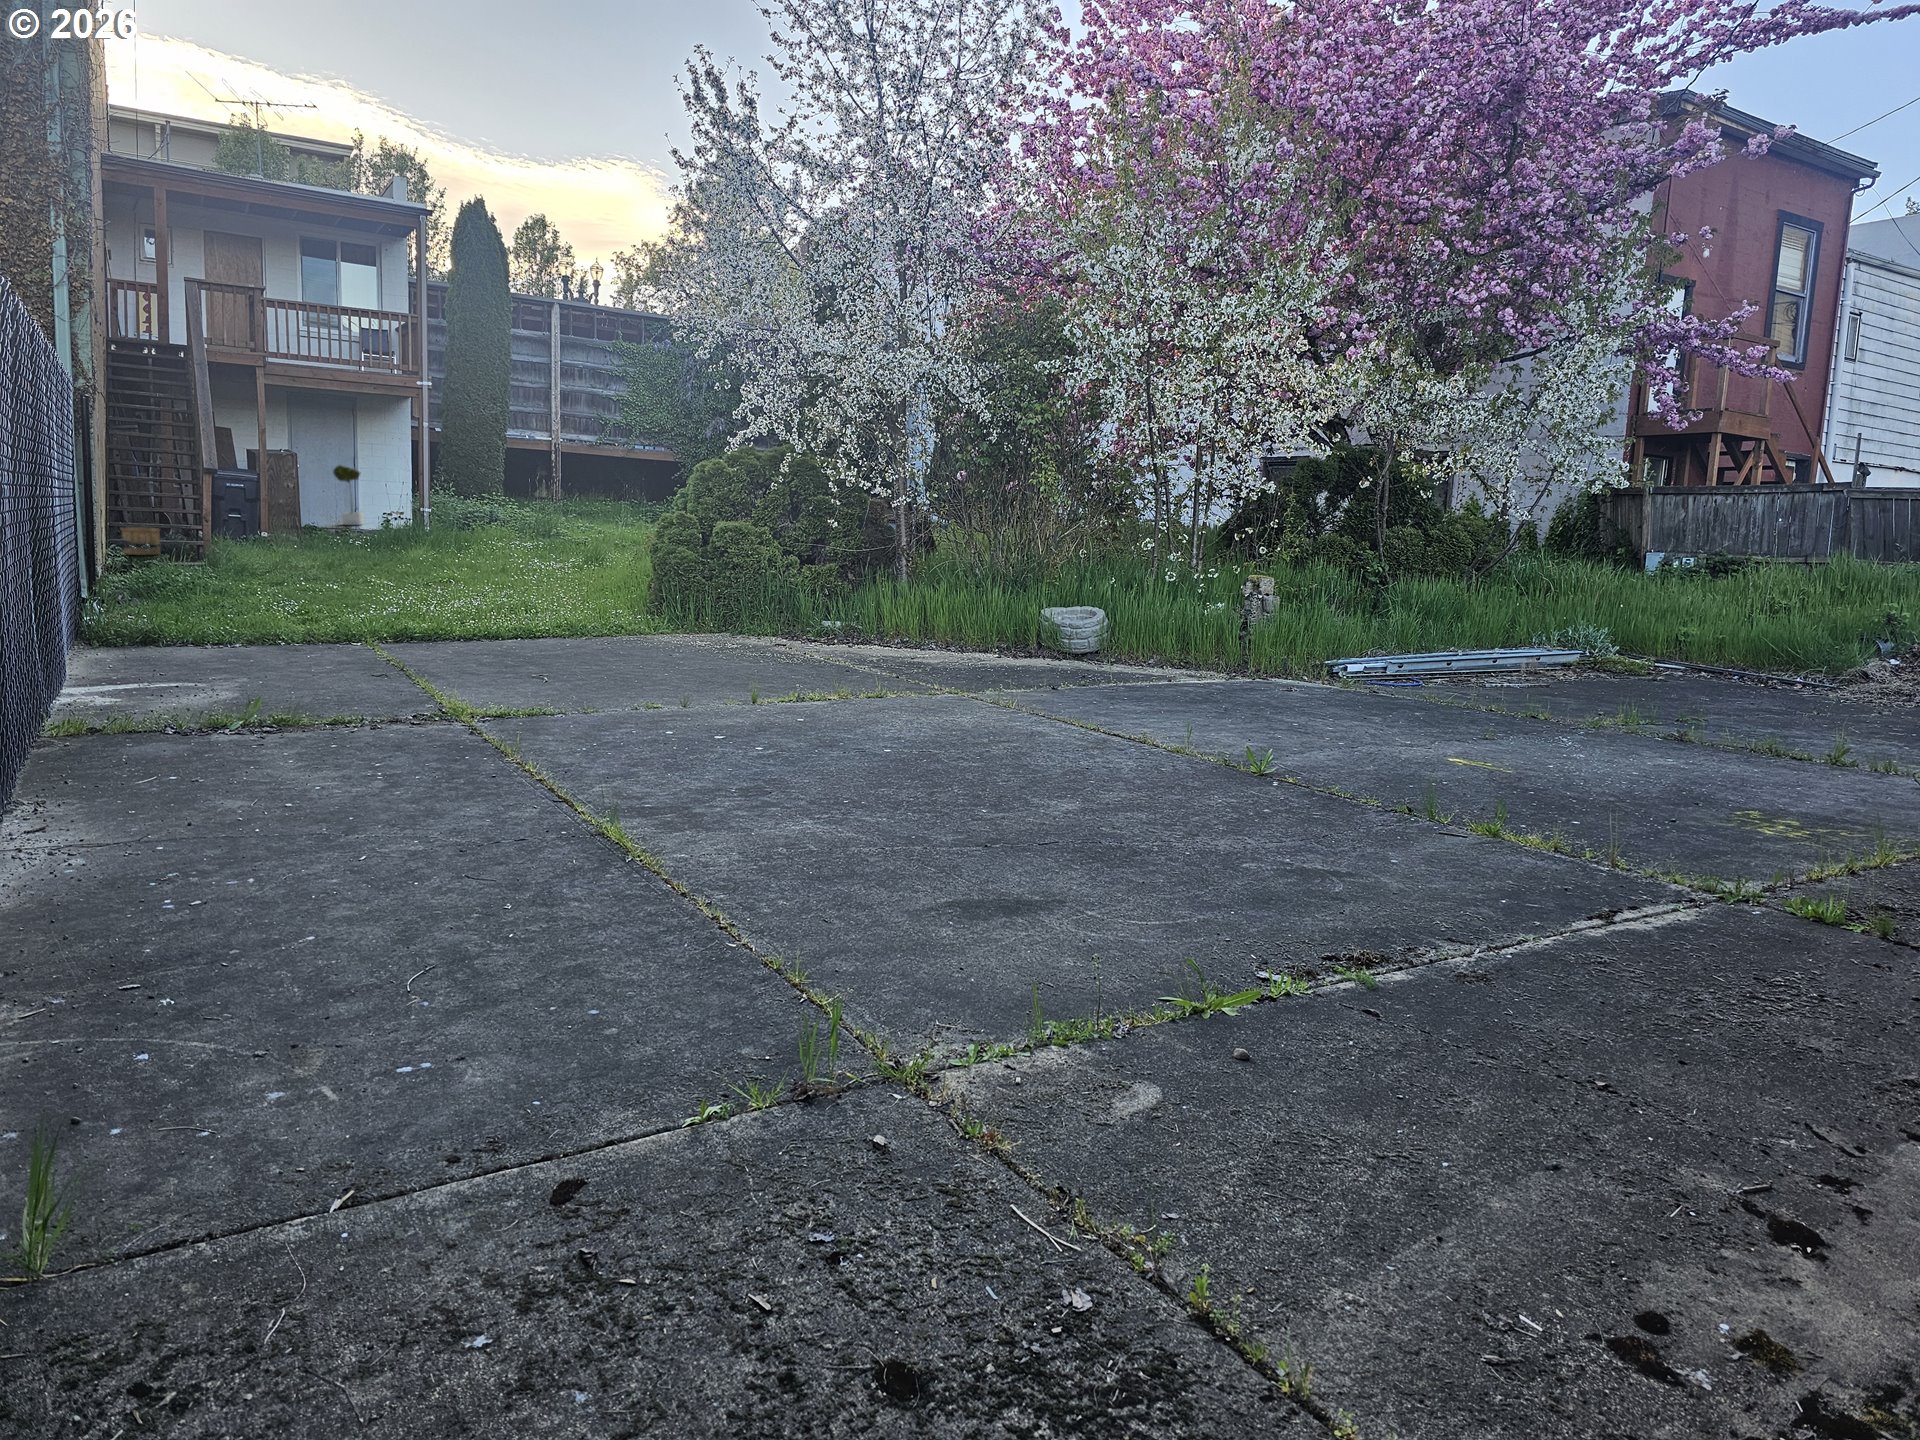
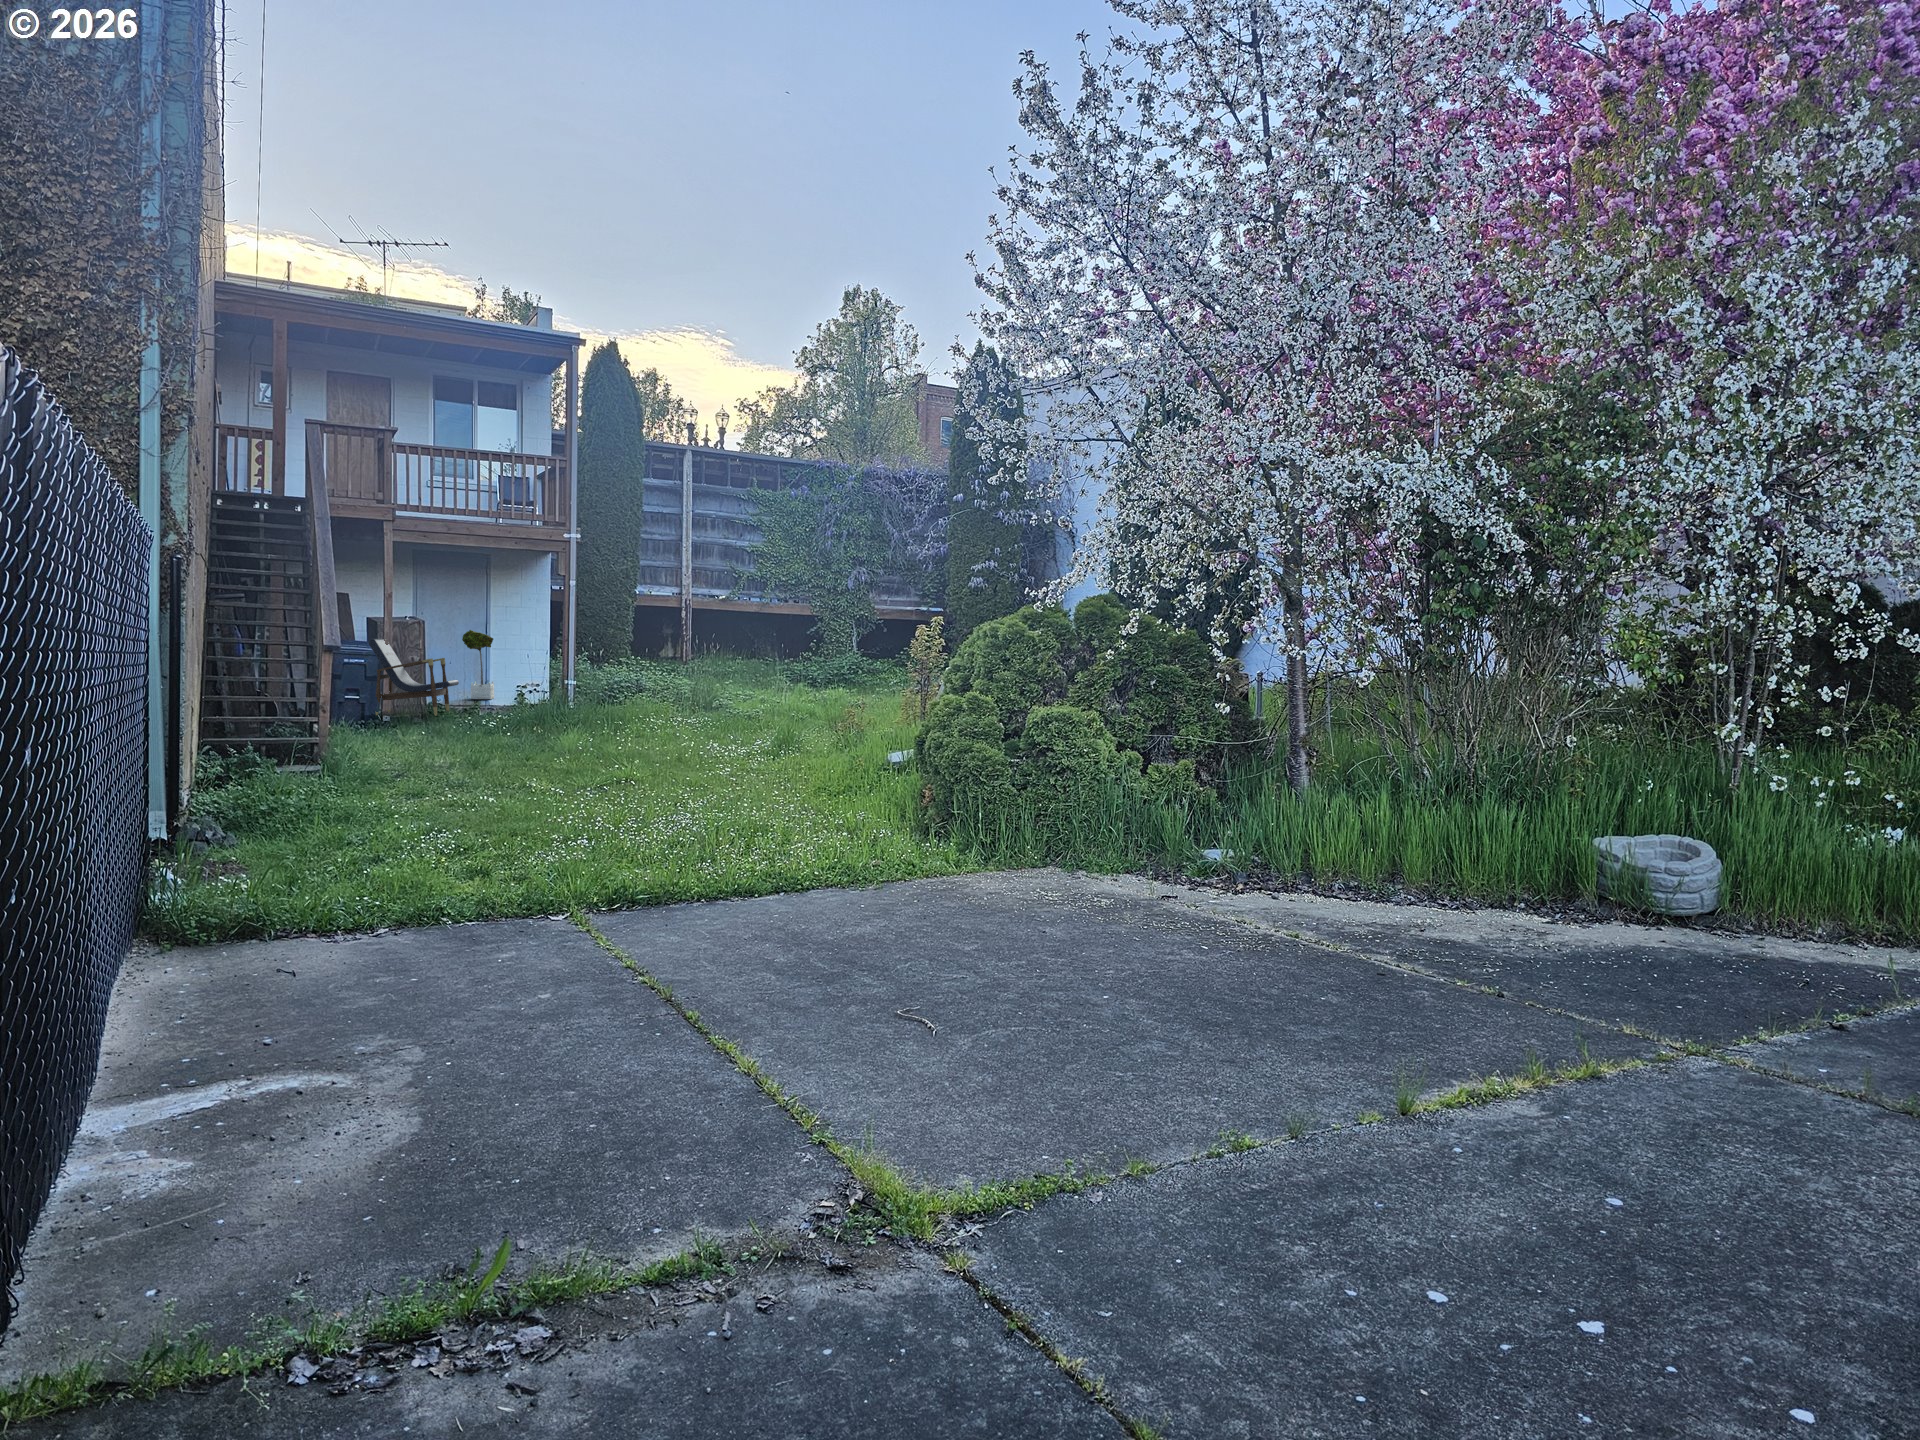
lounge chair: none [247,468,327,534] -> present [368,639,459,716]
wooden bucket: present [121,527,160,555] -> none [213,723,265,761]

